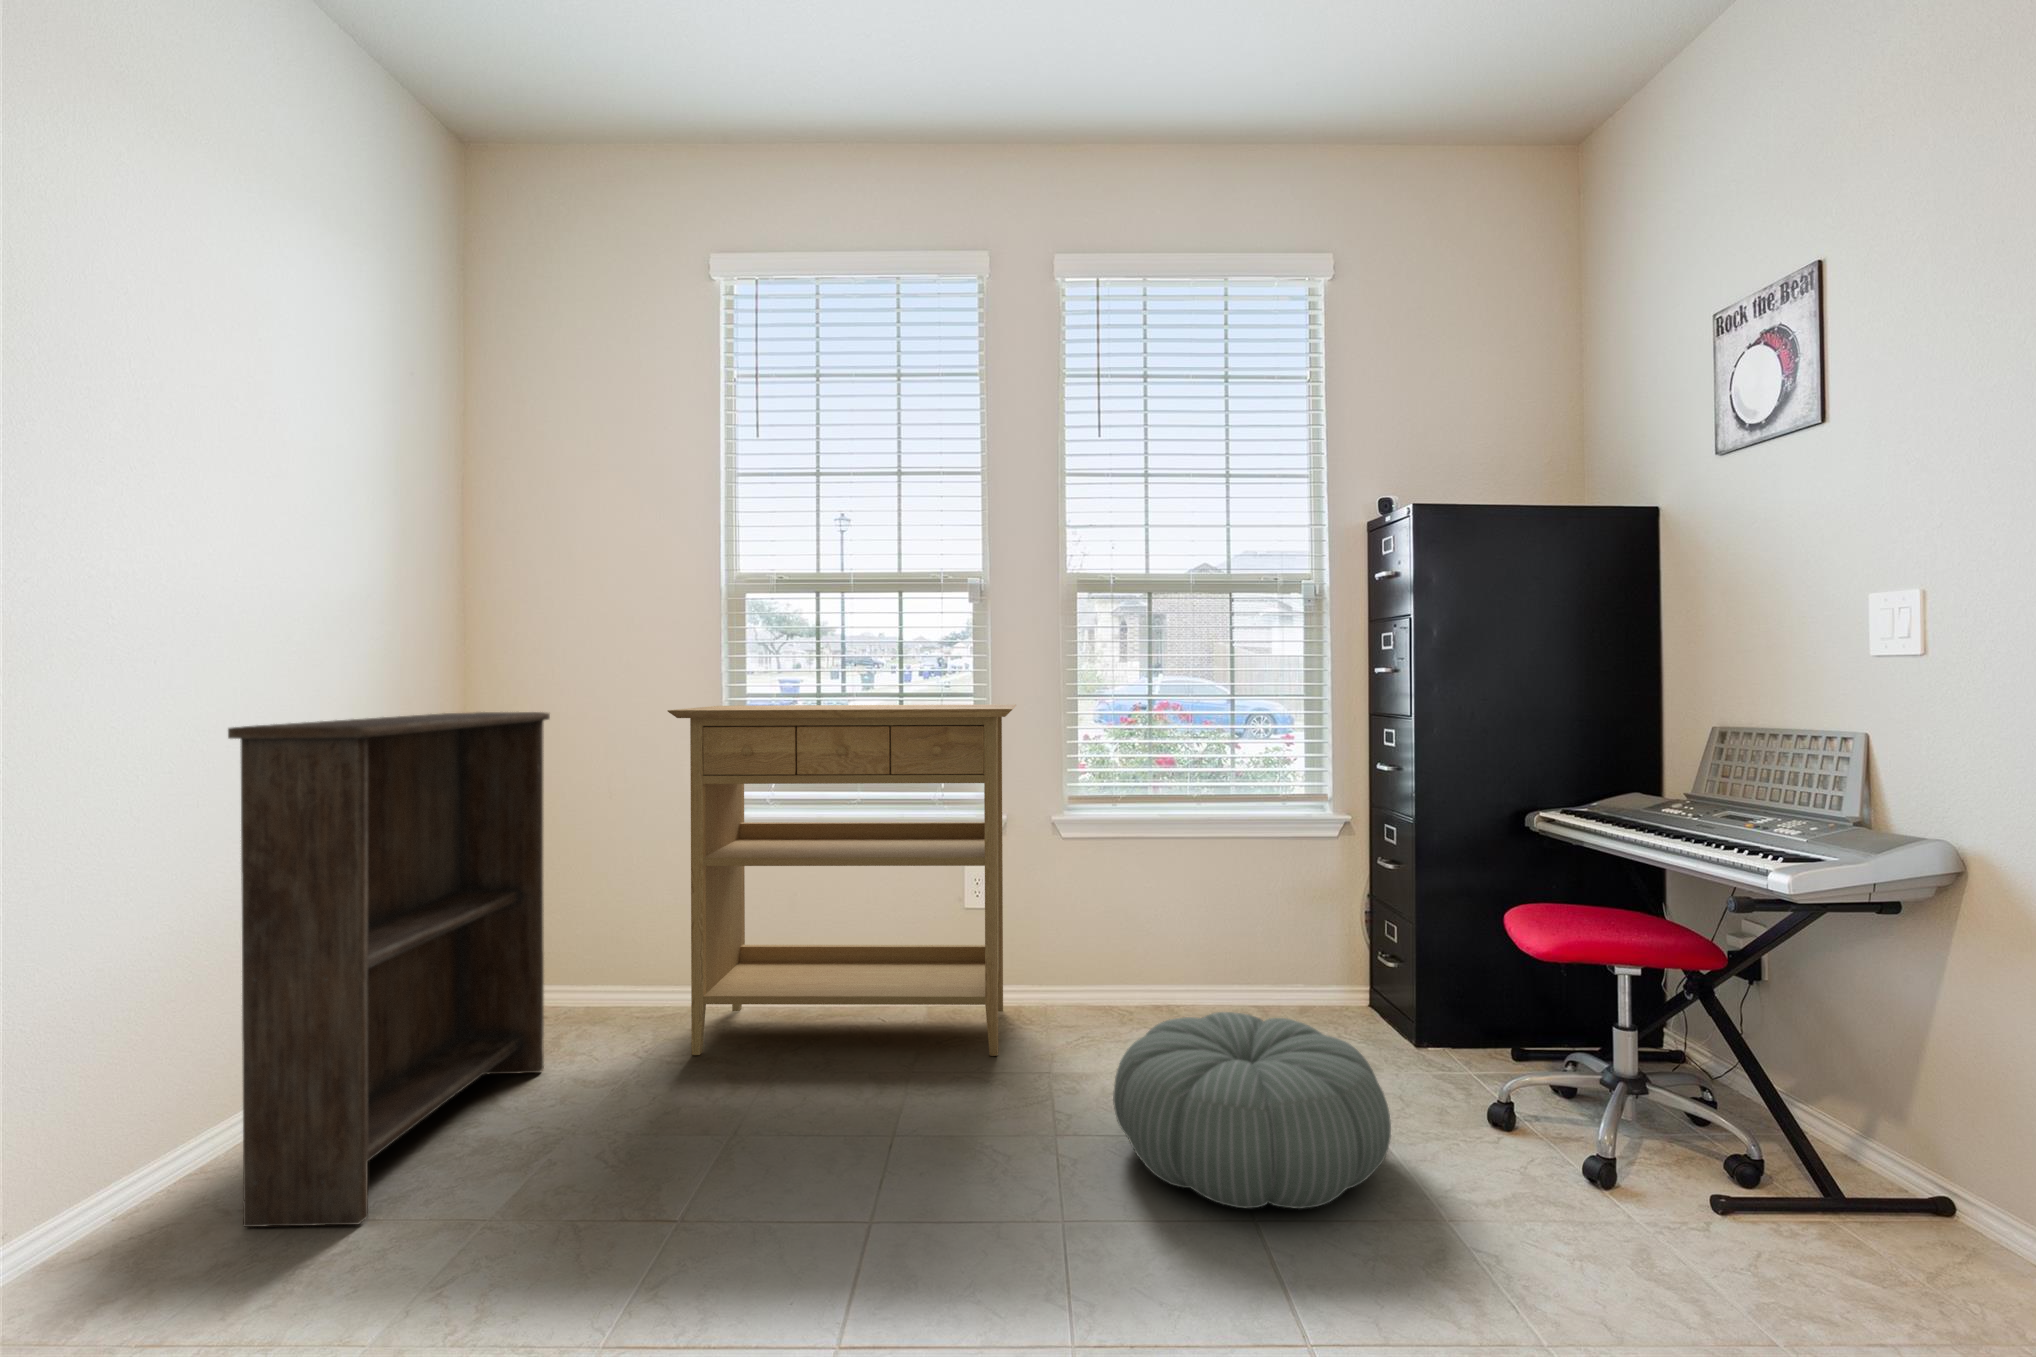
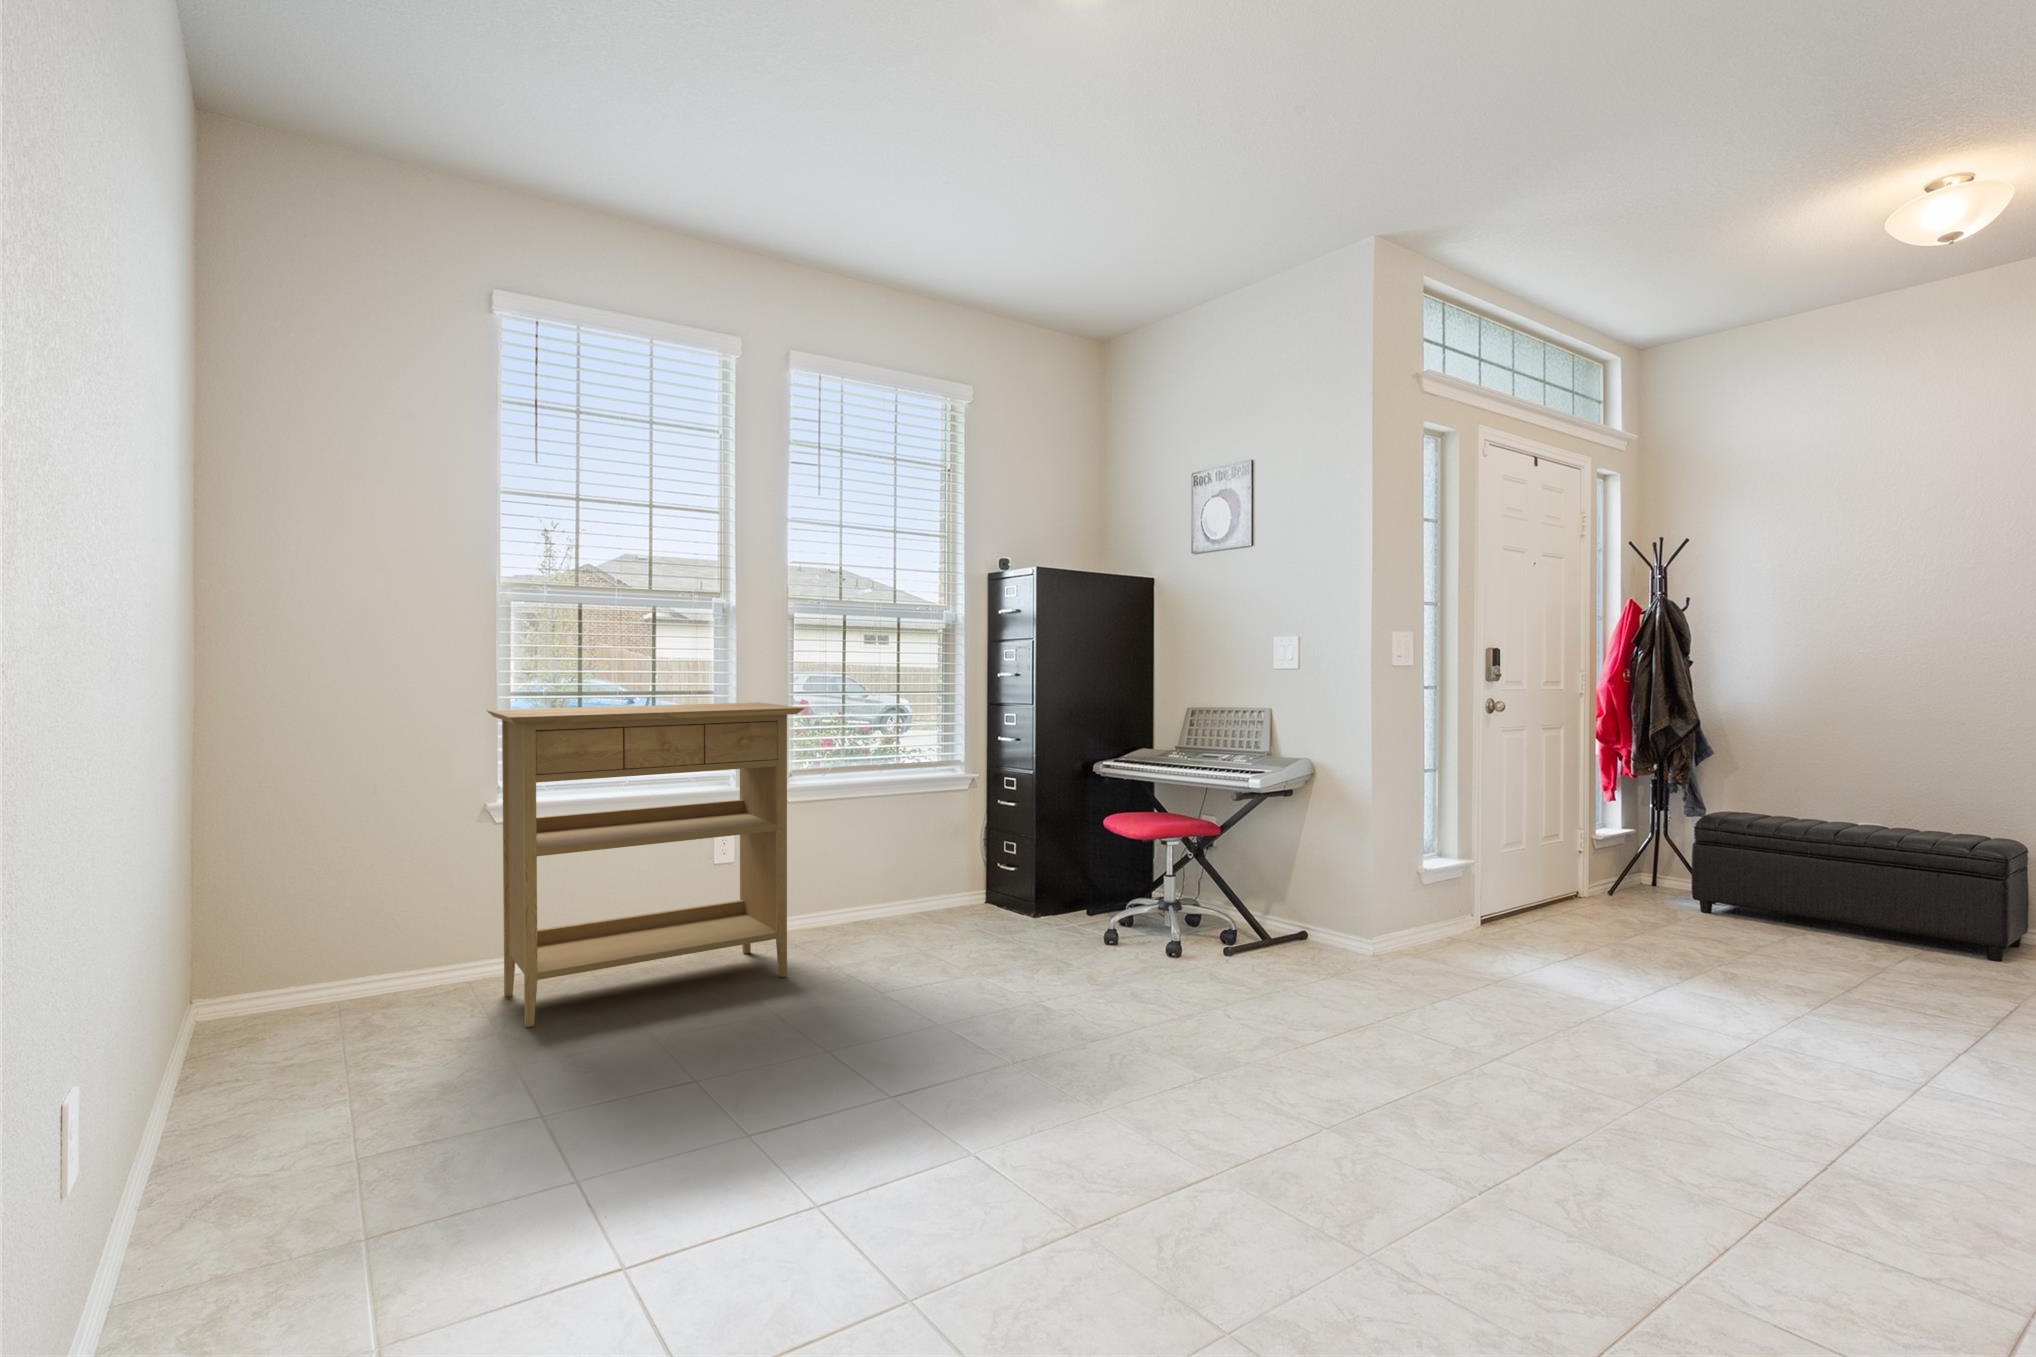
bookshelf: present [228,712,550,1227] -> none [283,723,439,1203]
pouf: present [1113,1012,1391,1209] -> none [923,903,1089,1006]

